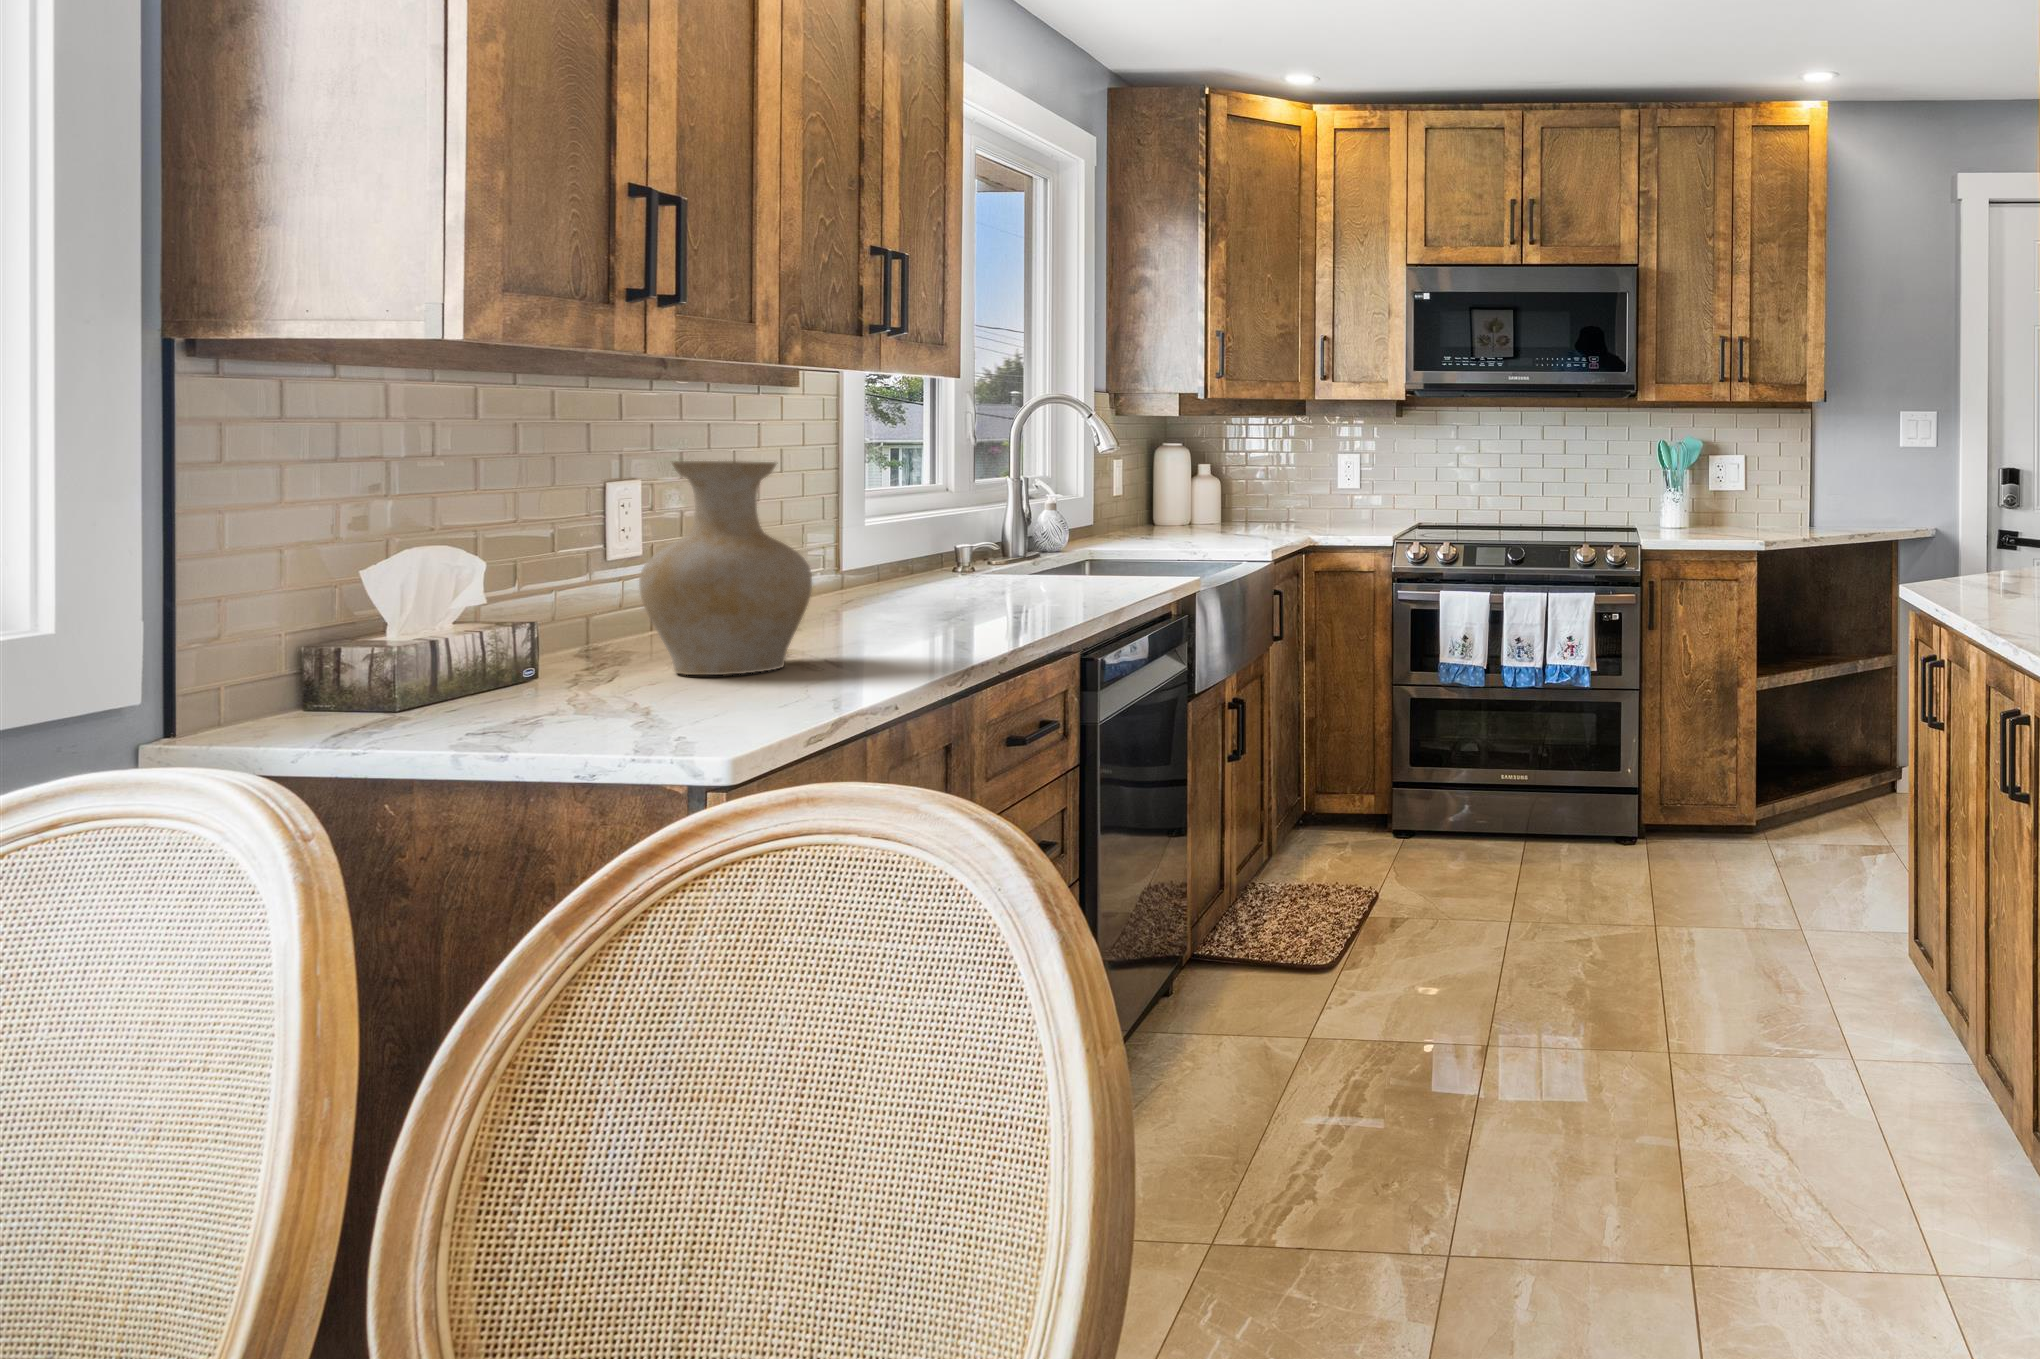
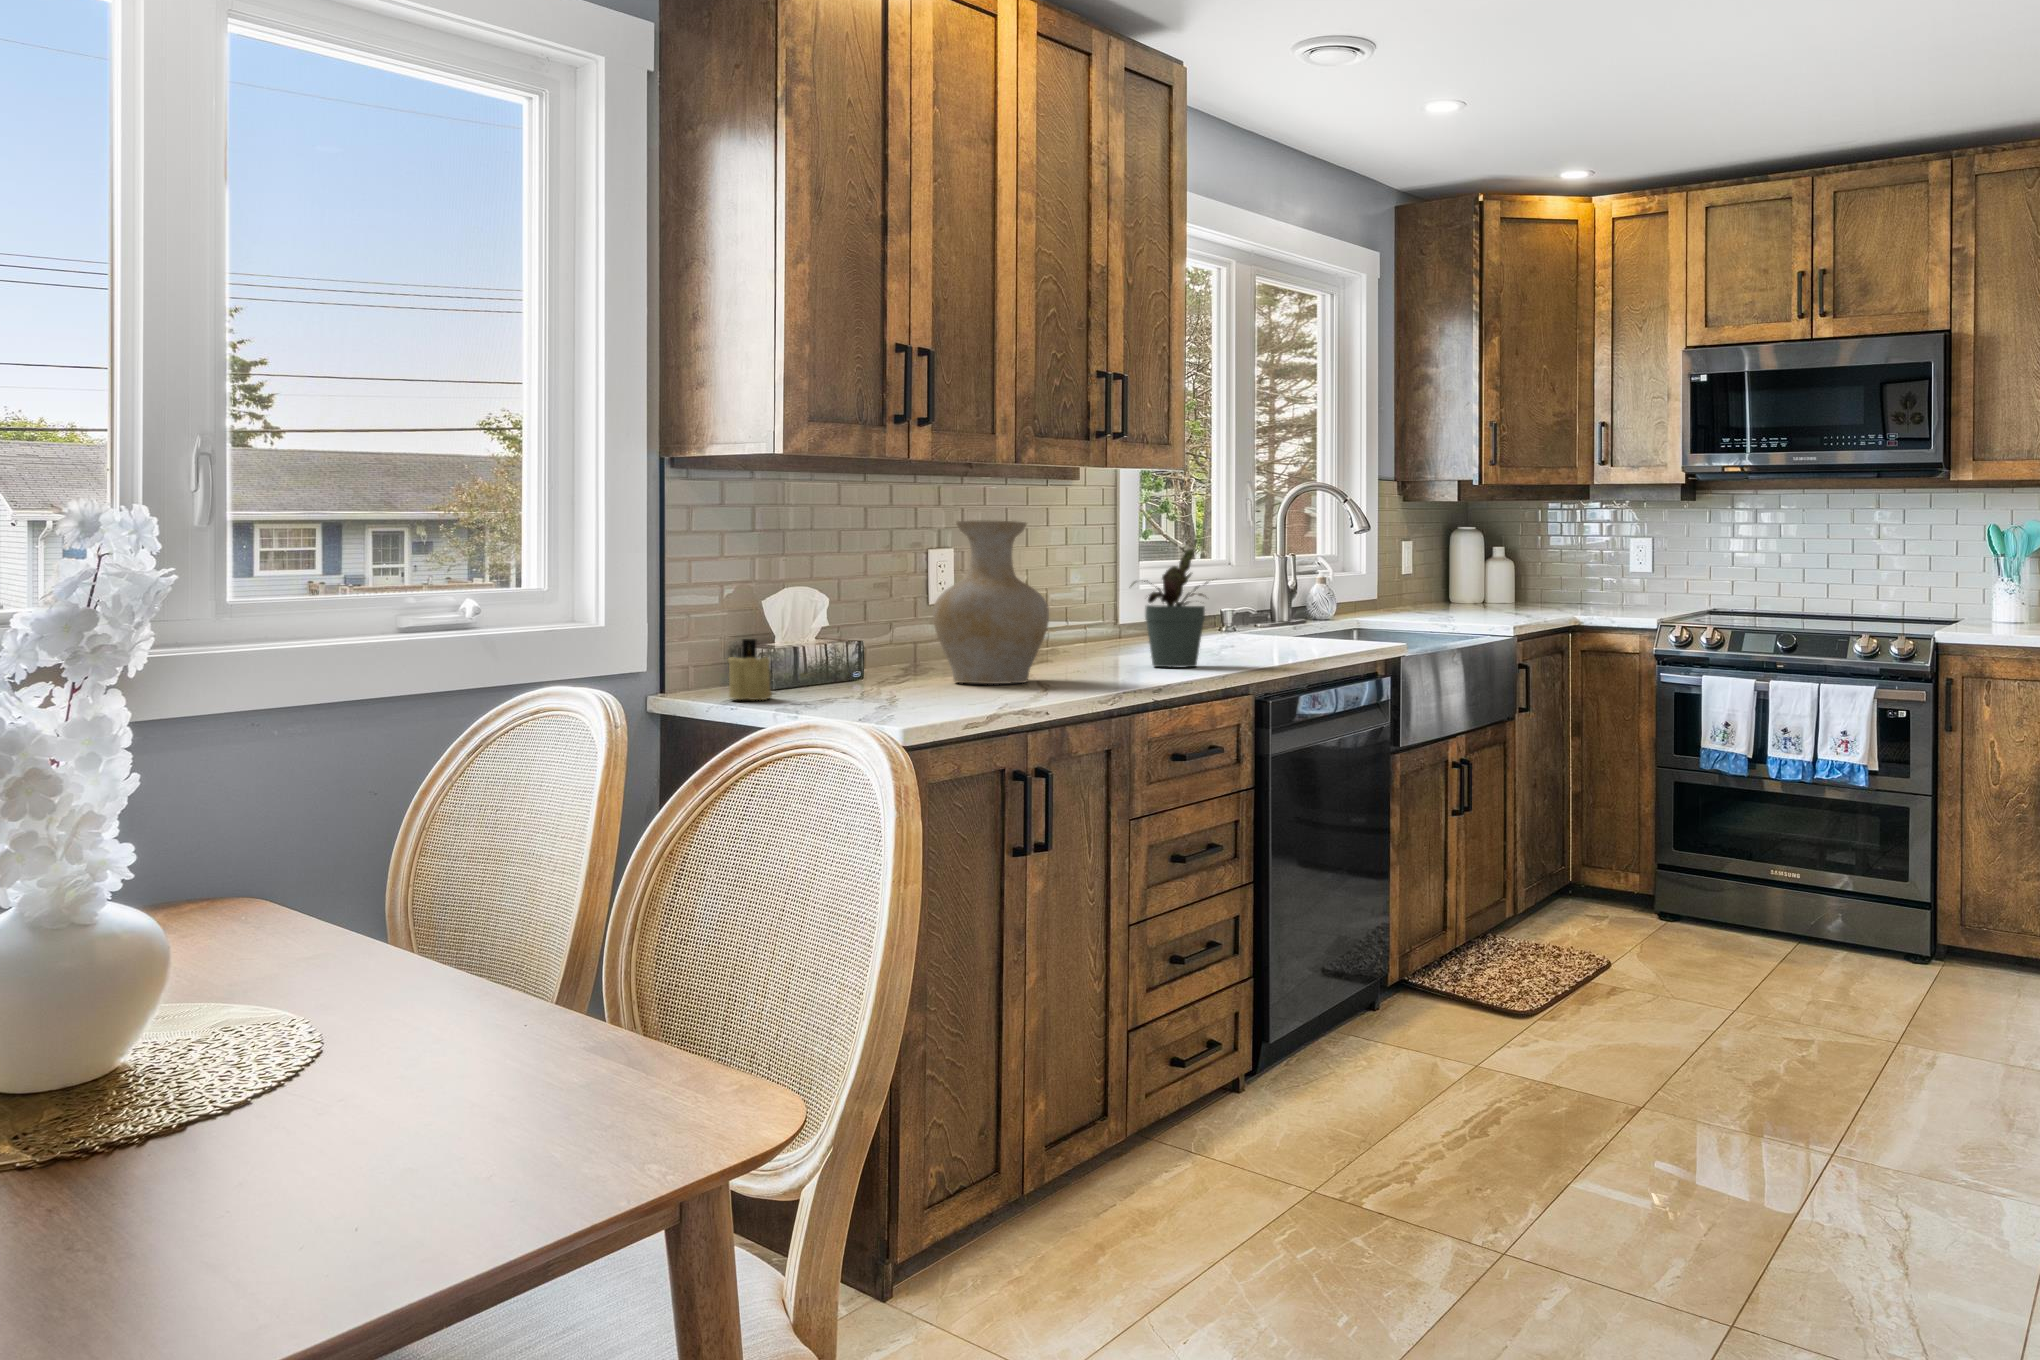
potted plant: none [890,485,1006,627] -> present [1131,549,1207,667]
candle: none [323,645,405,738] -> present [728,639,772,700]

